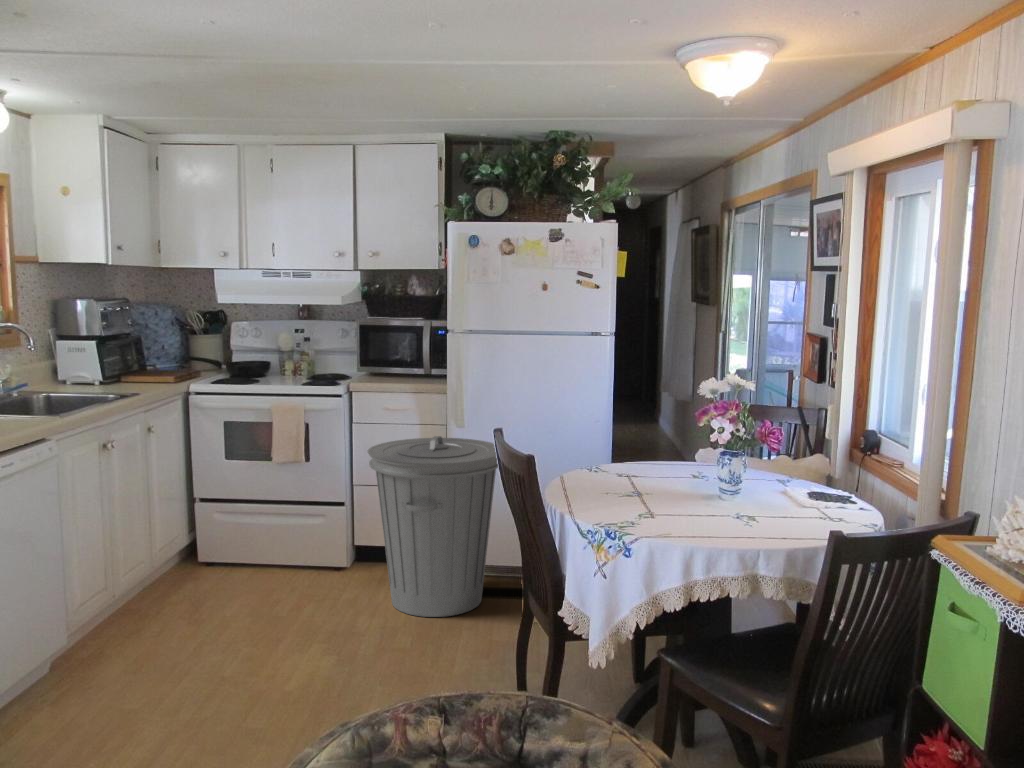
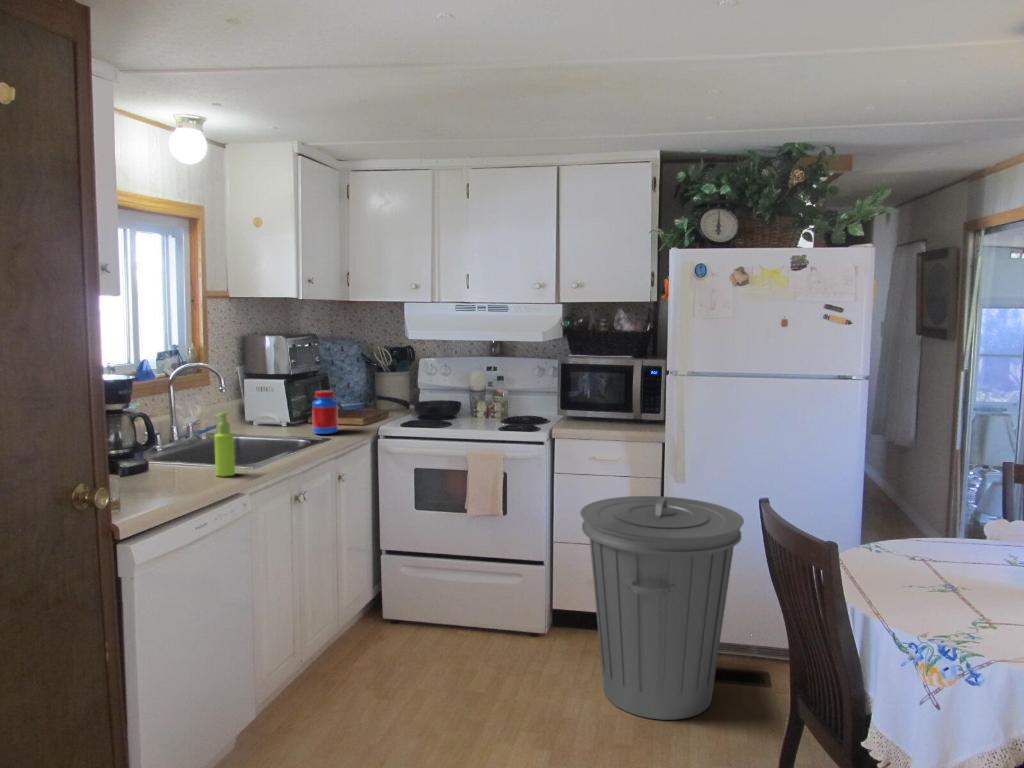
jar: none [123,350,149,390] -> present [312,390,338,434]
soap dispenser: none [31,365,51,420] -> present [214,413,235,476]

